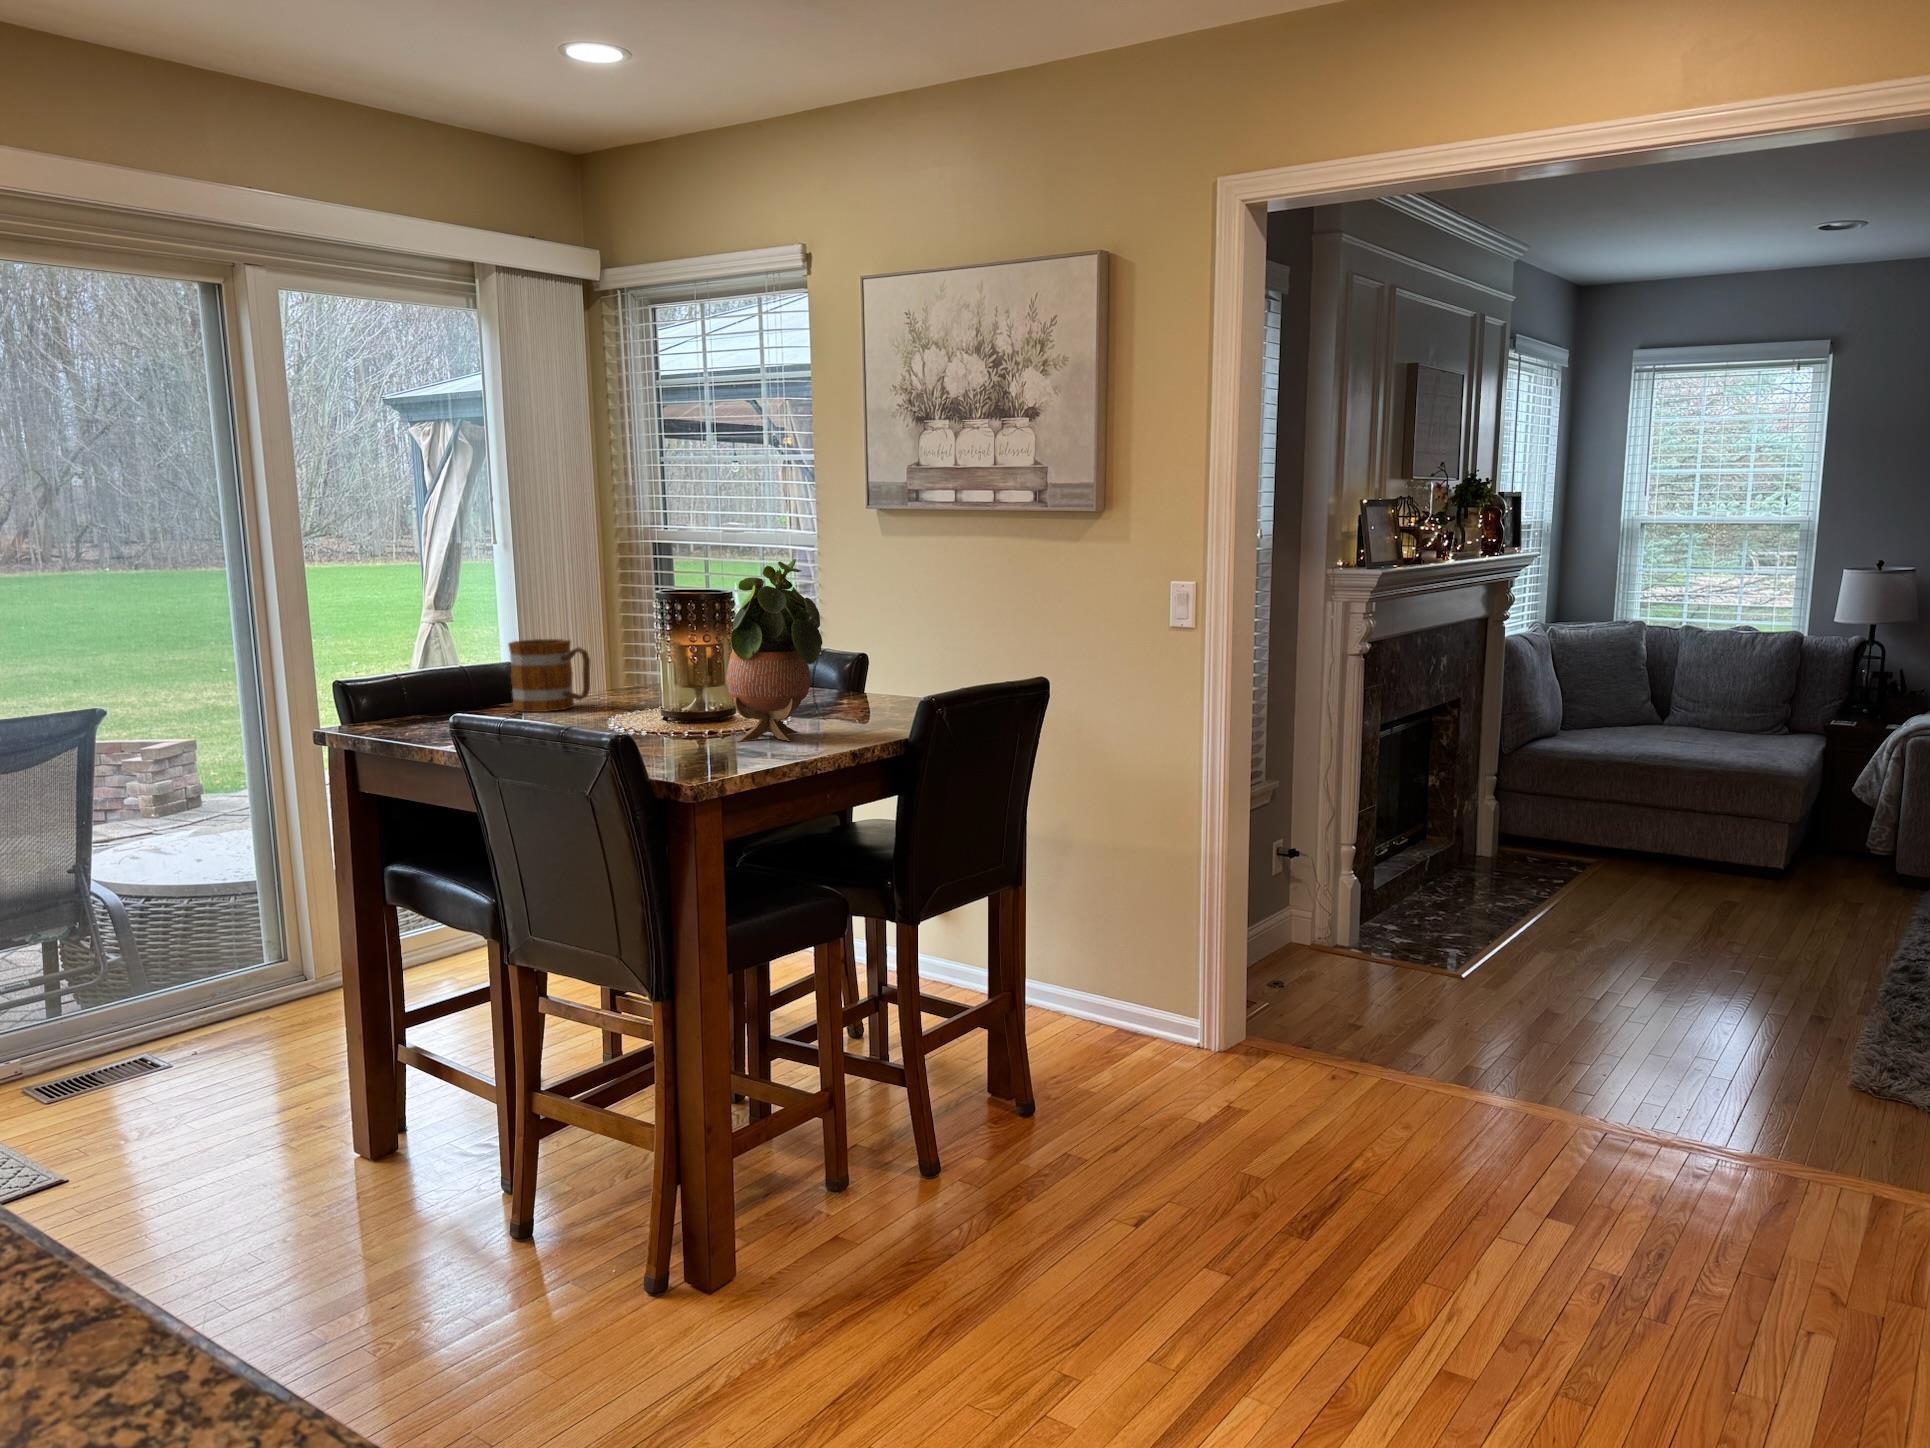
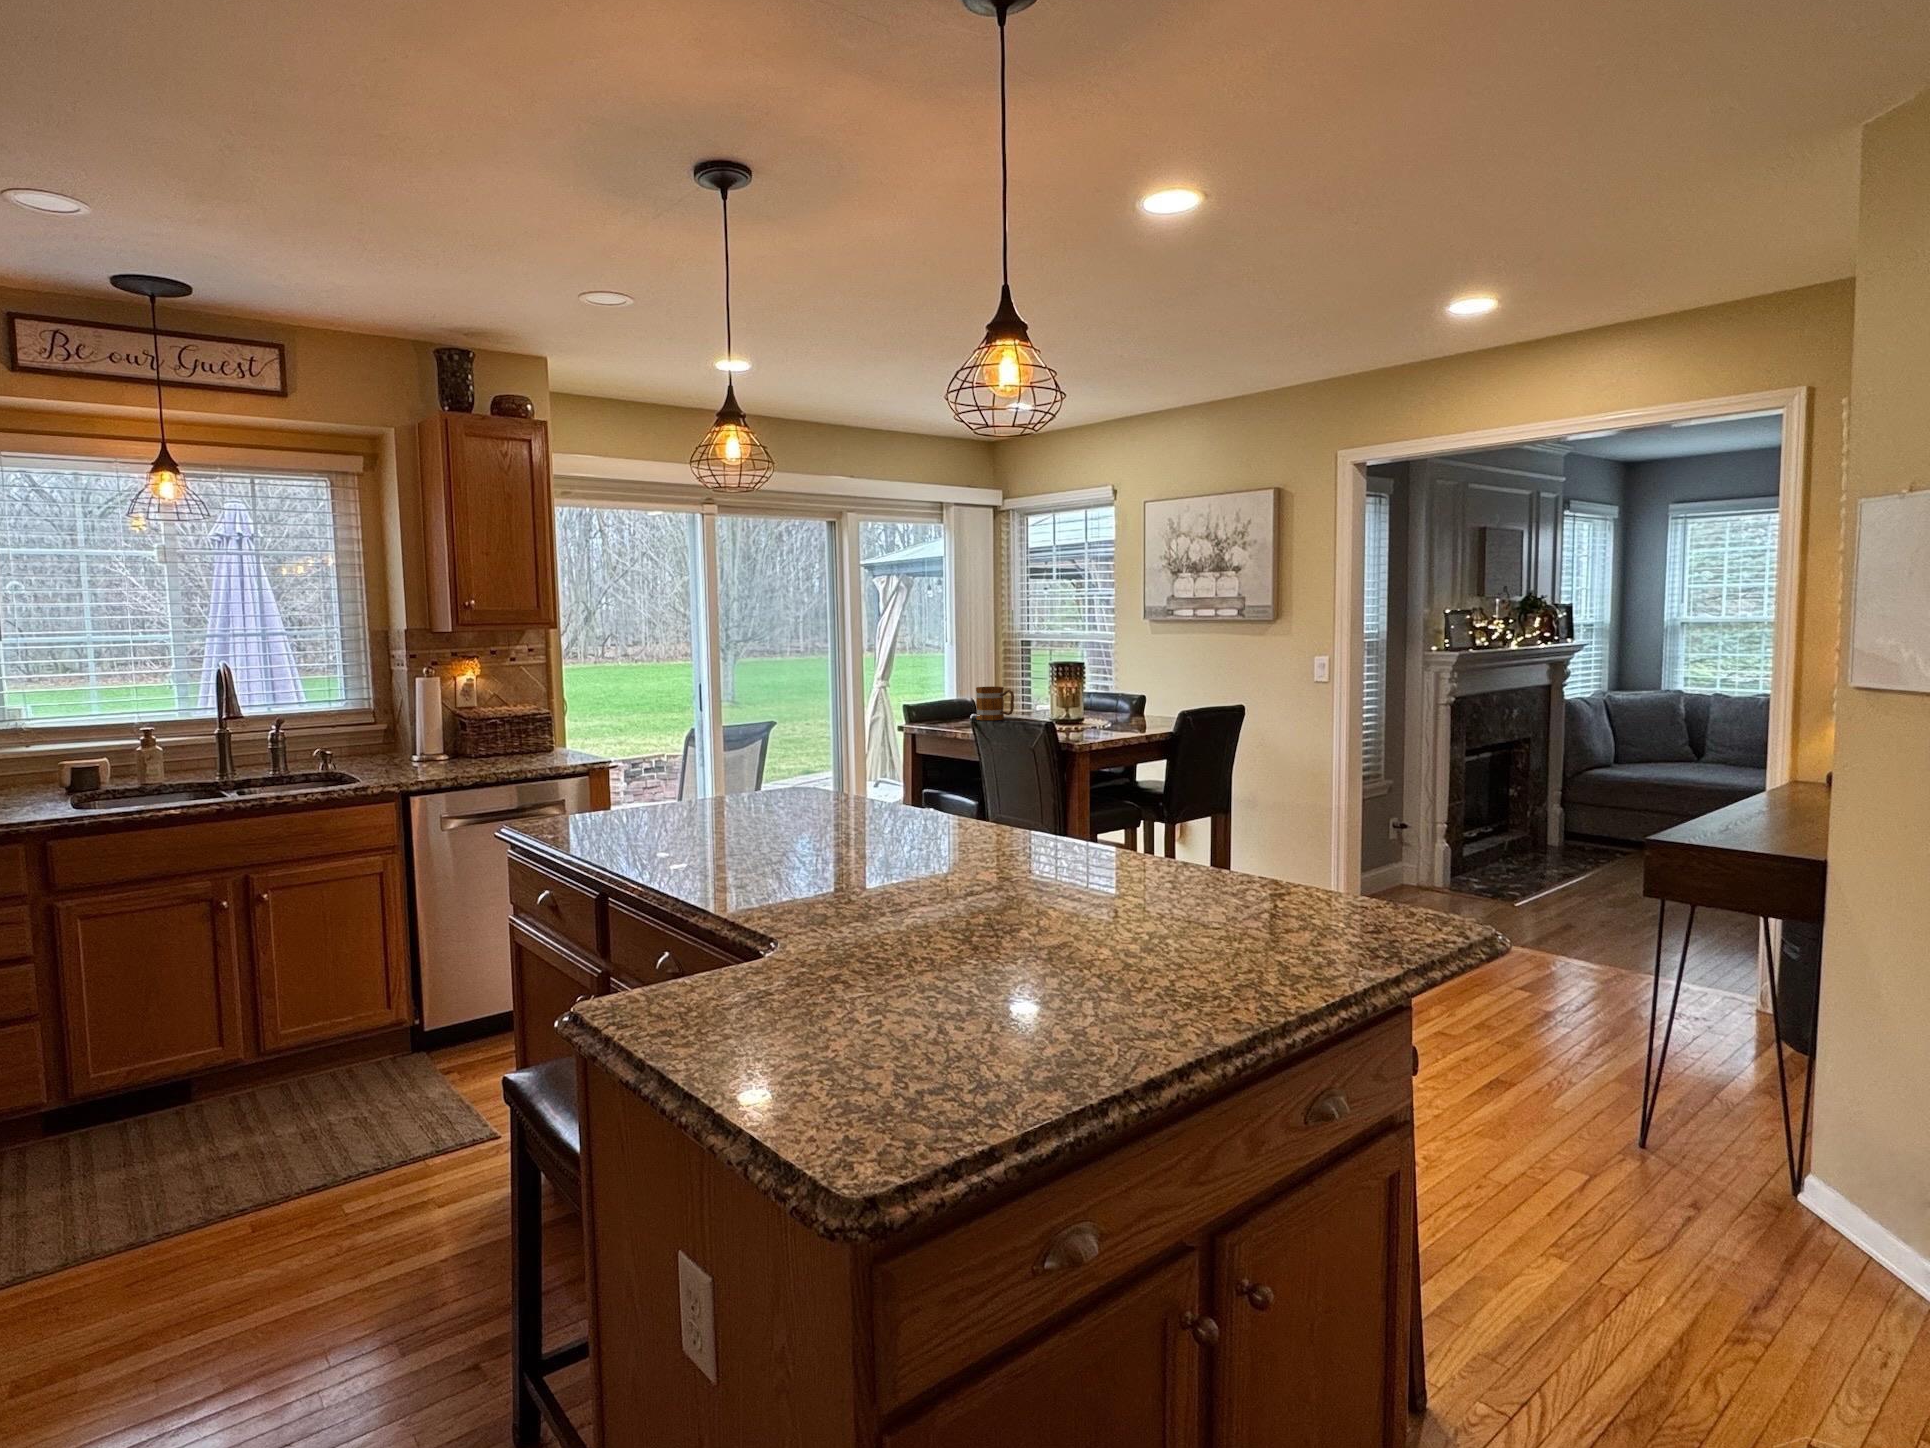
potted plant: present [726,559,822,741] -> none [1086,645,1133,731]

